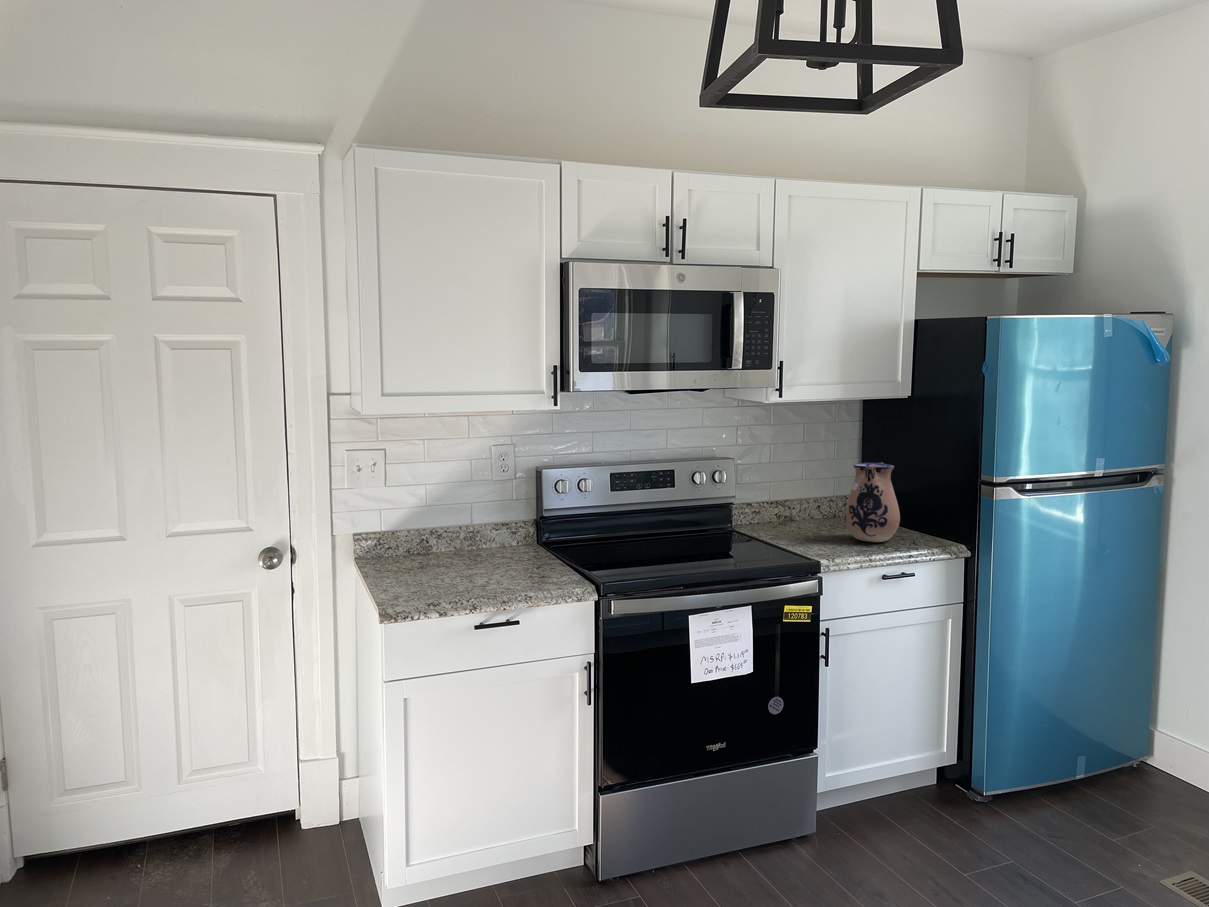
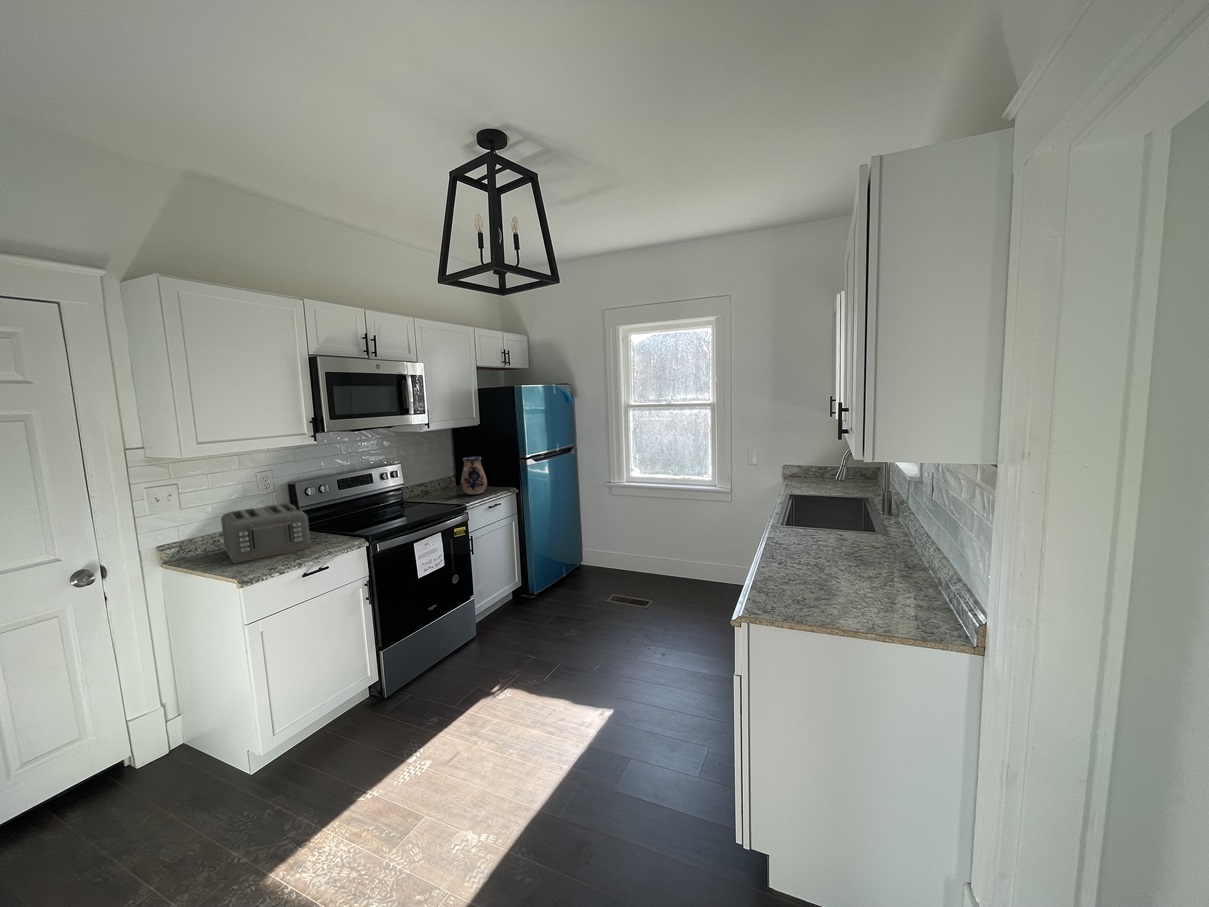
toaster: none [402,502,525,583] -> present [221,503,312,564]

